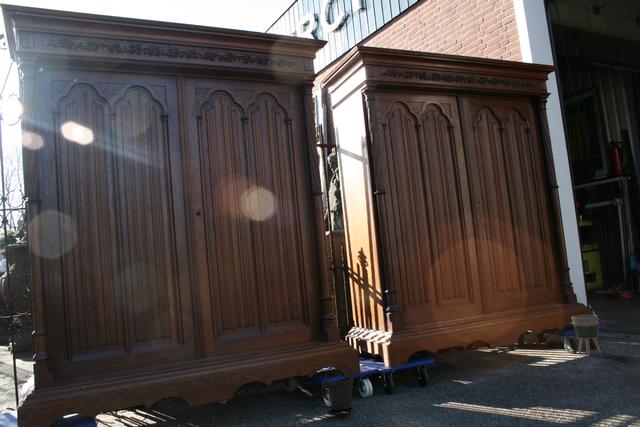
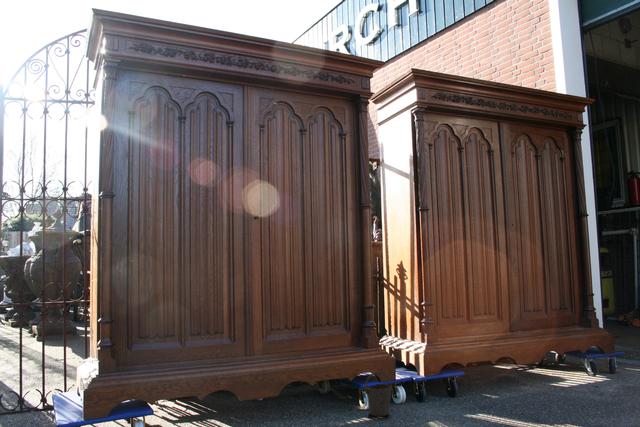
planter: present [571,315,602,356] -> none [594,339,621,379]

